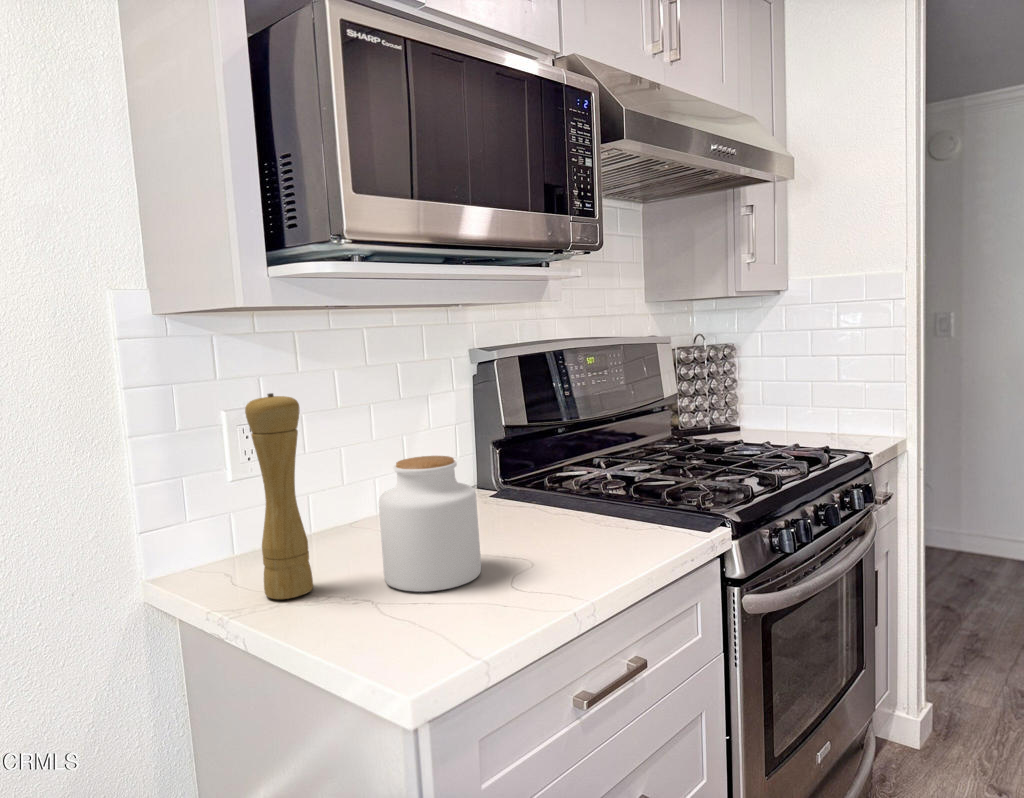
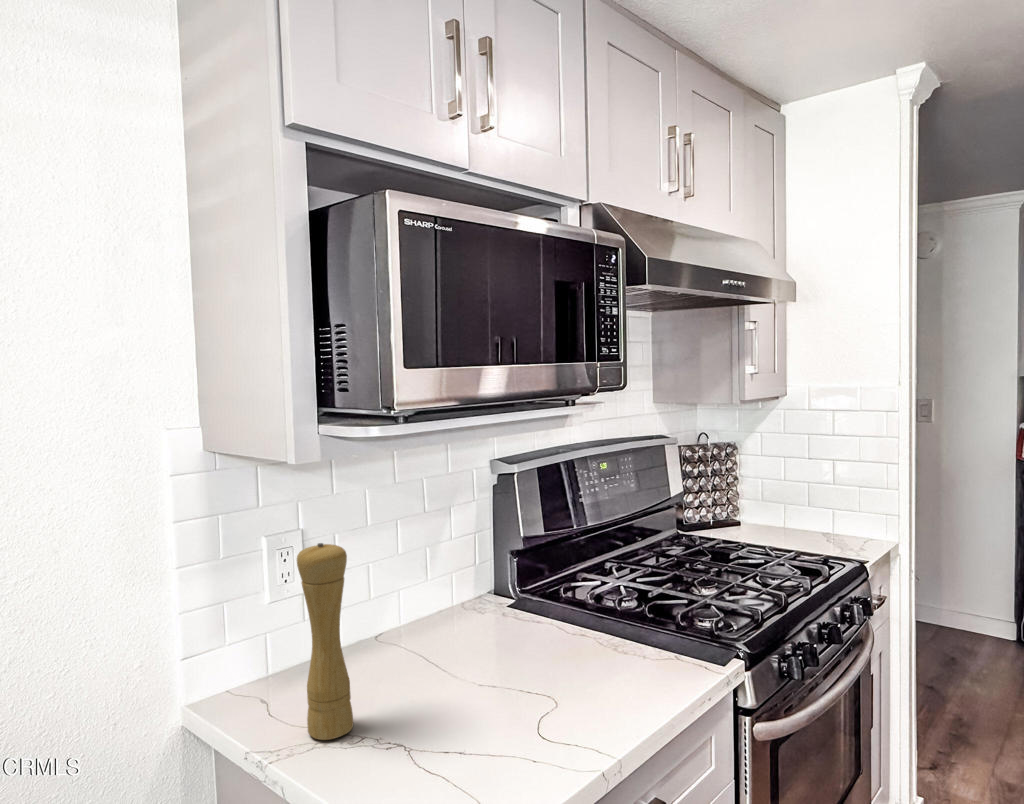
jar: present [379,456,481,592] -> none [417,597,511,735]

